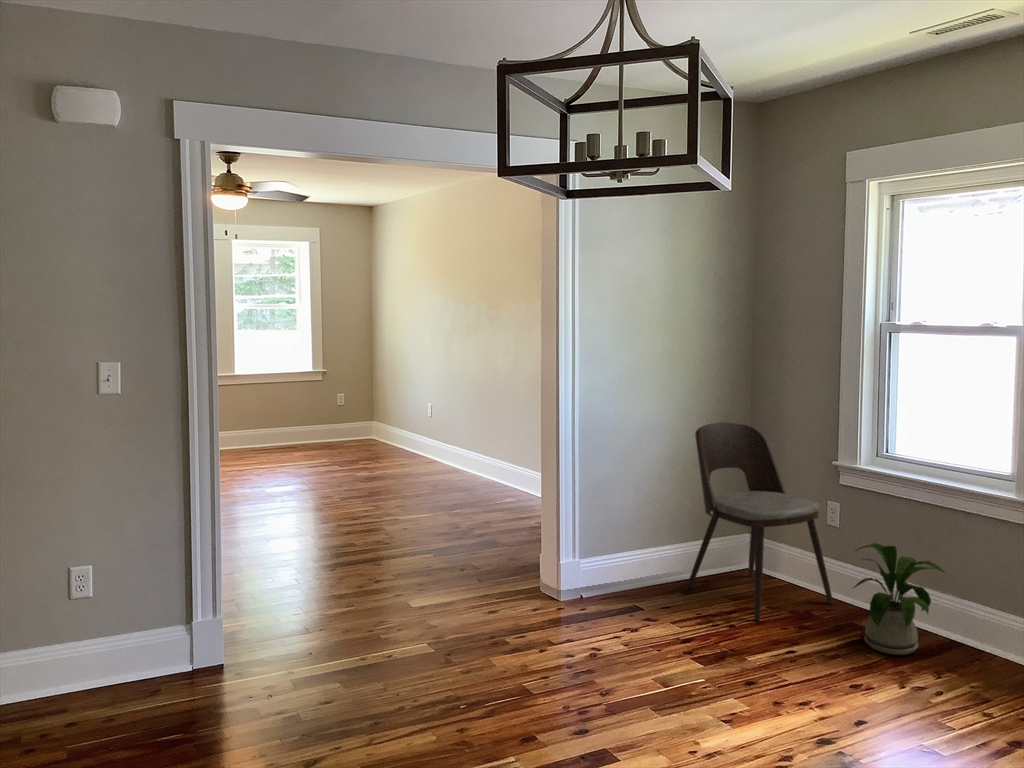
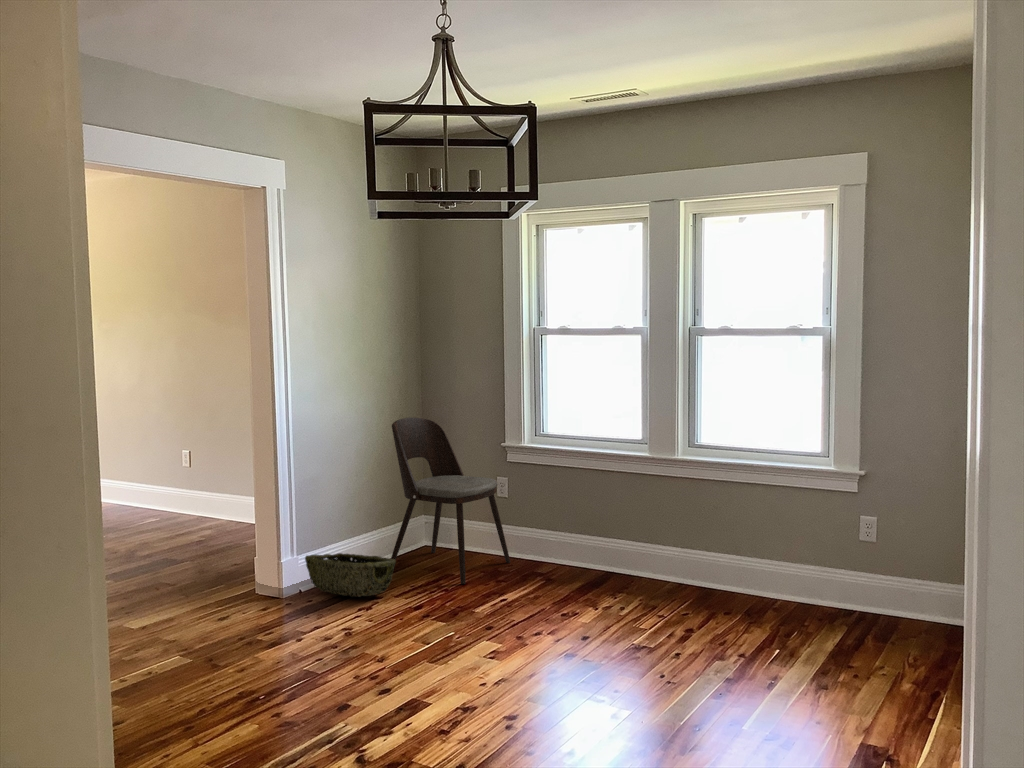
house plant: present [854,543,944,655] -> none [537,502,611,590]
woven basket: none [584,561,675,616] -> present [305,553,396,597]

